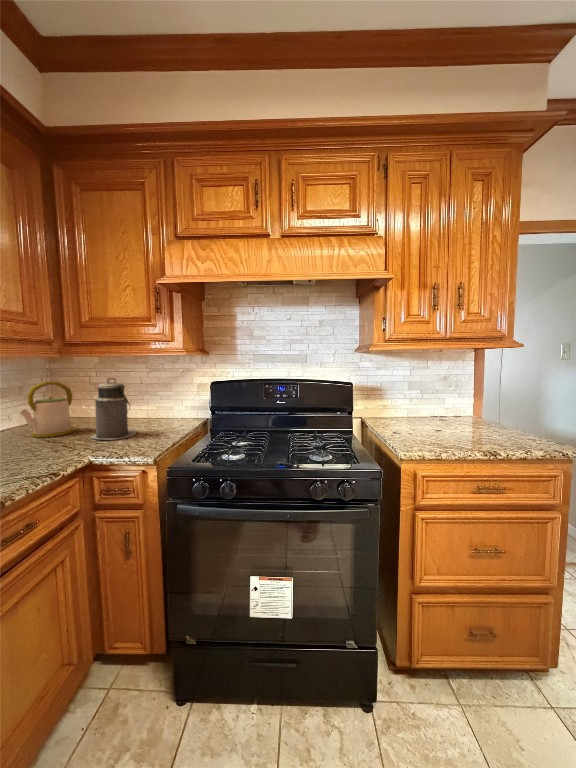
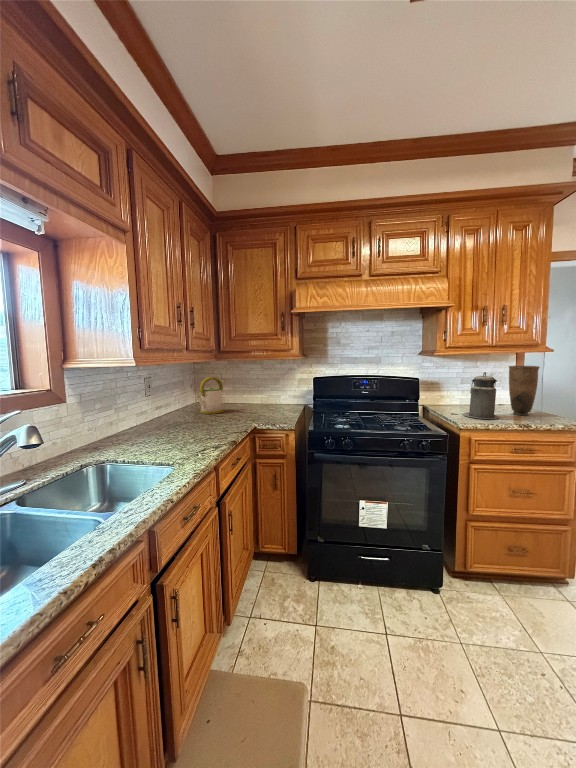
vase: none [467,366,508,435] -> present [509,366,540,415]
canister: present [91,378,137,440] -> present [463,372,499,419]

